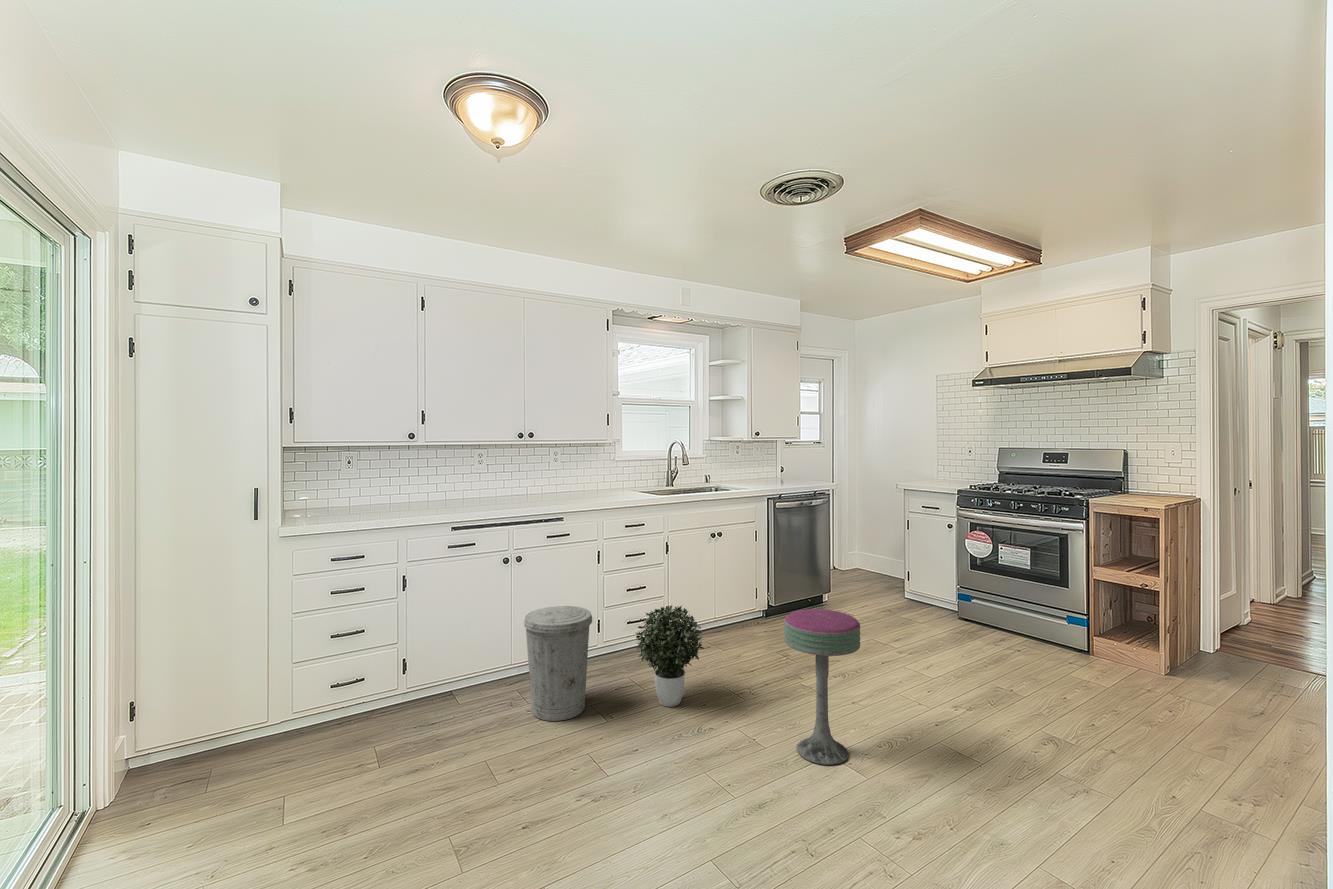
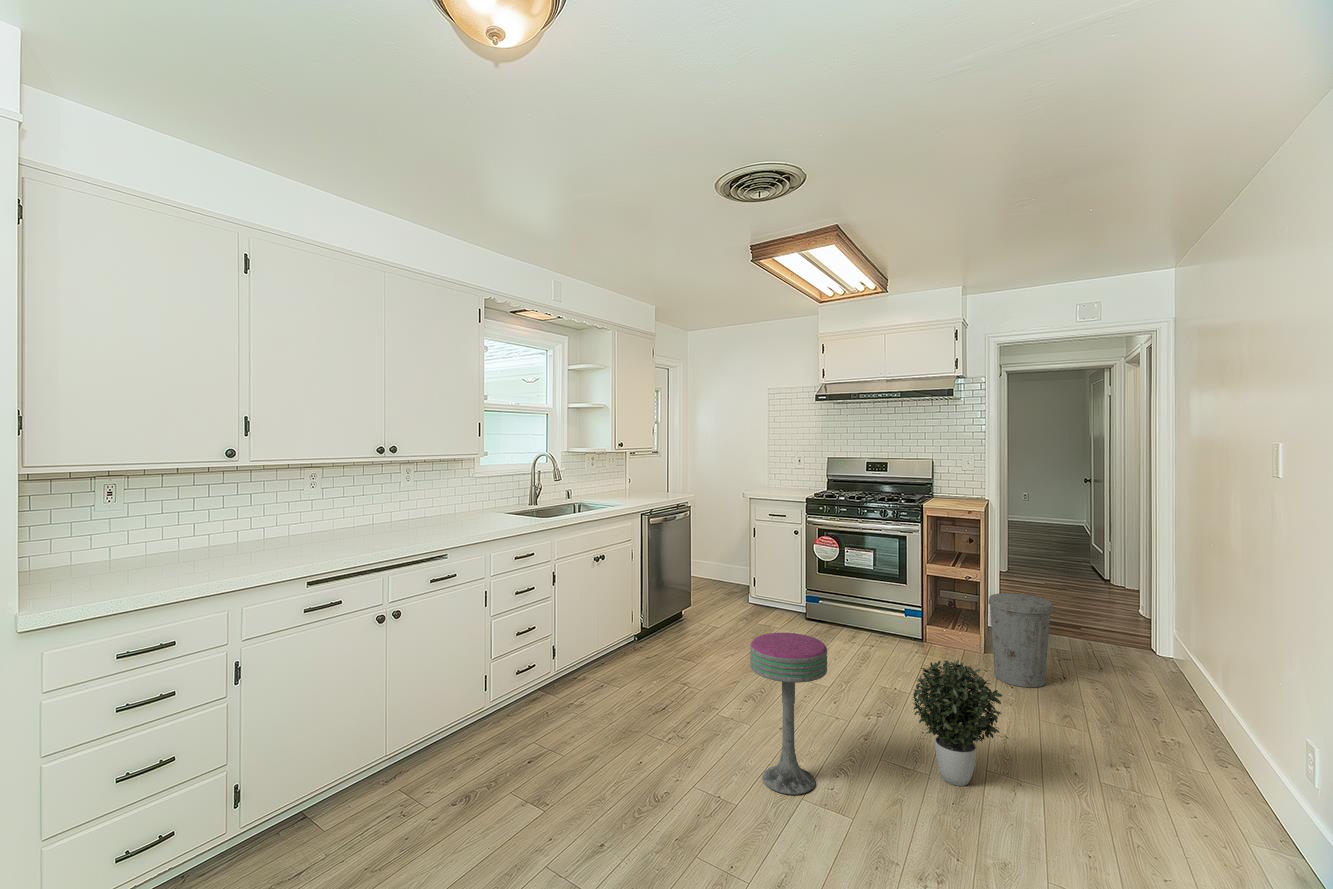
potted plant: present [636,605,704,707] -> present [913,659,1002,786]
trash can: present [524,606,592,721] -> present [988,593,1053,687]

